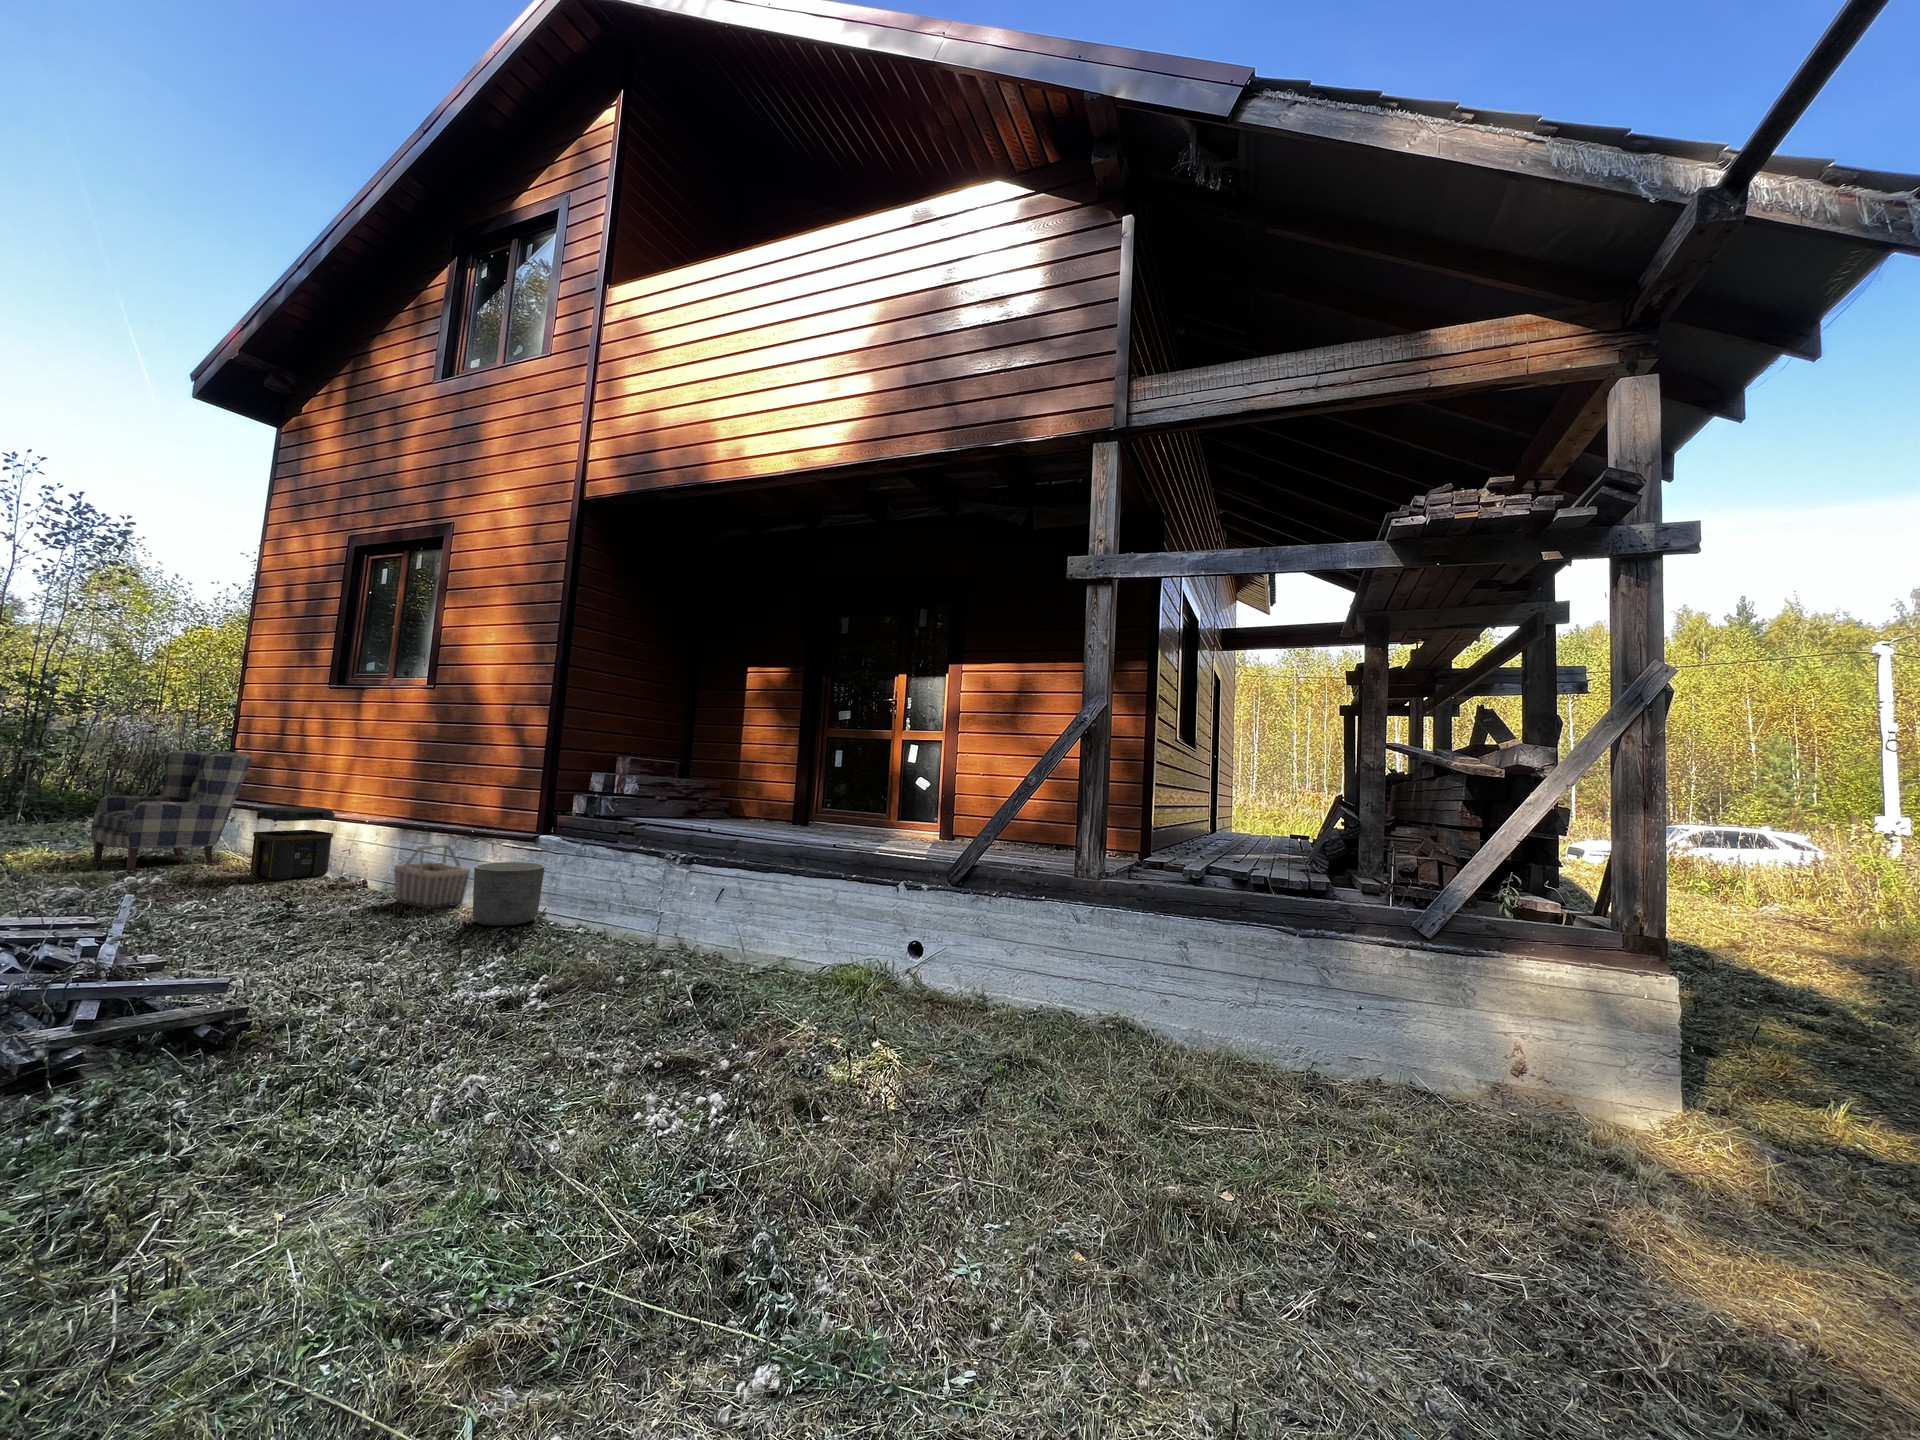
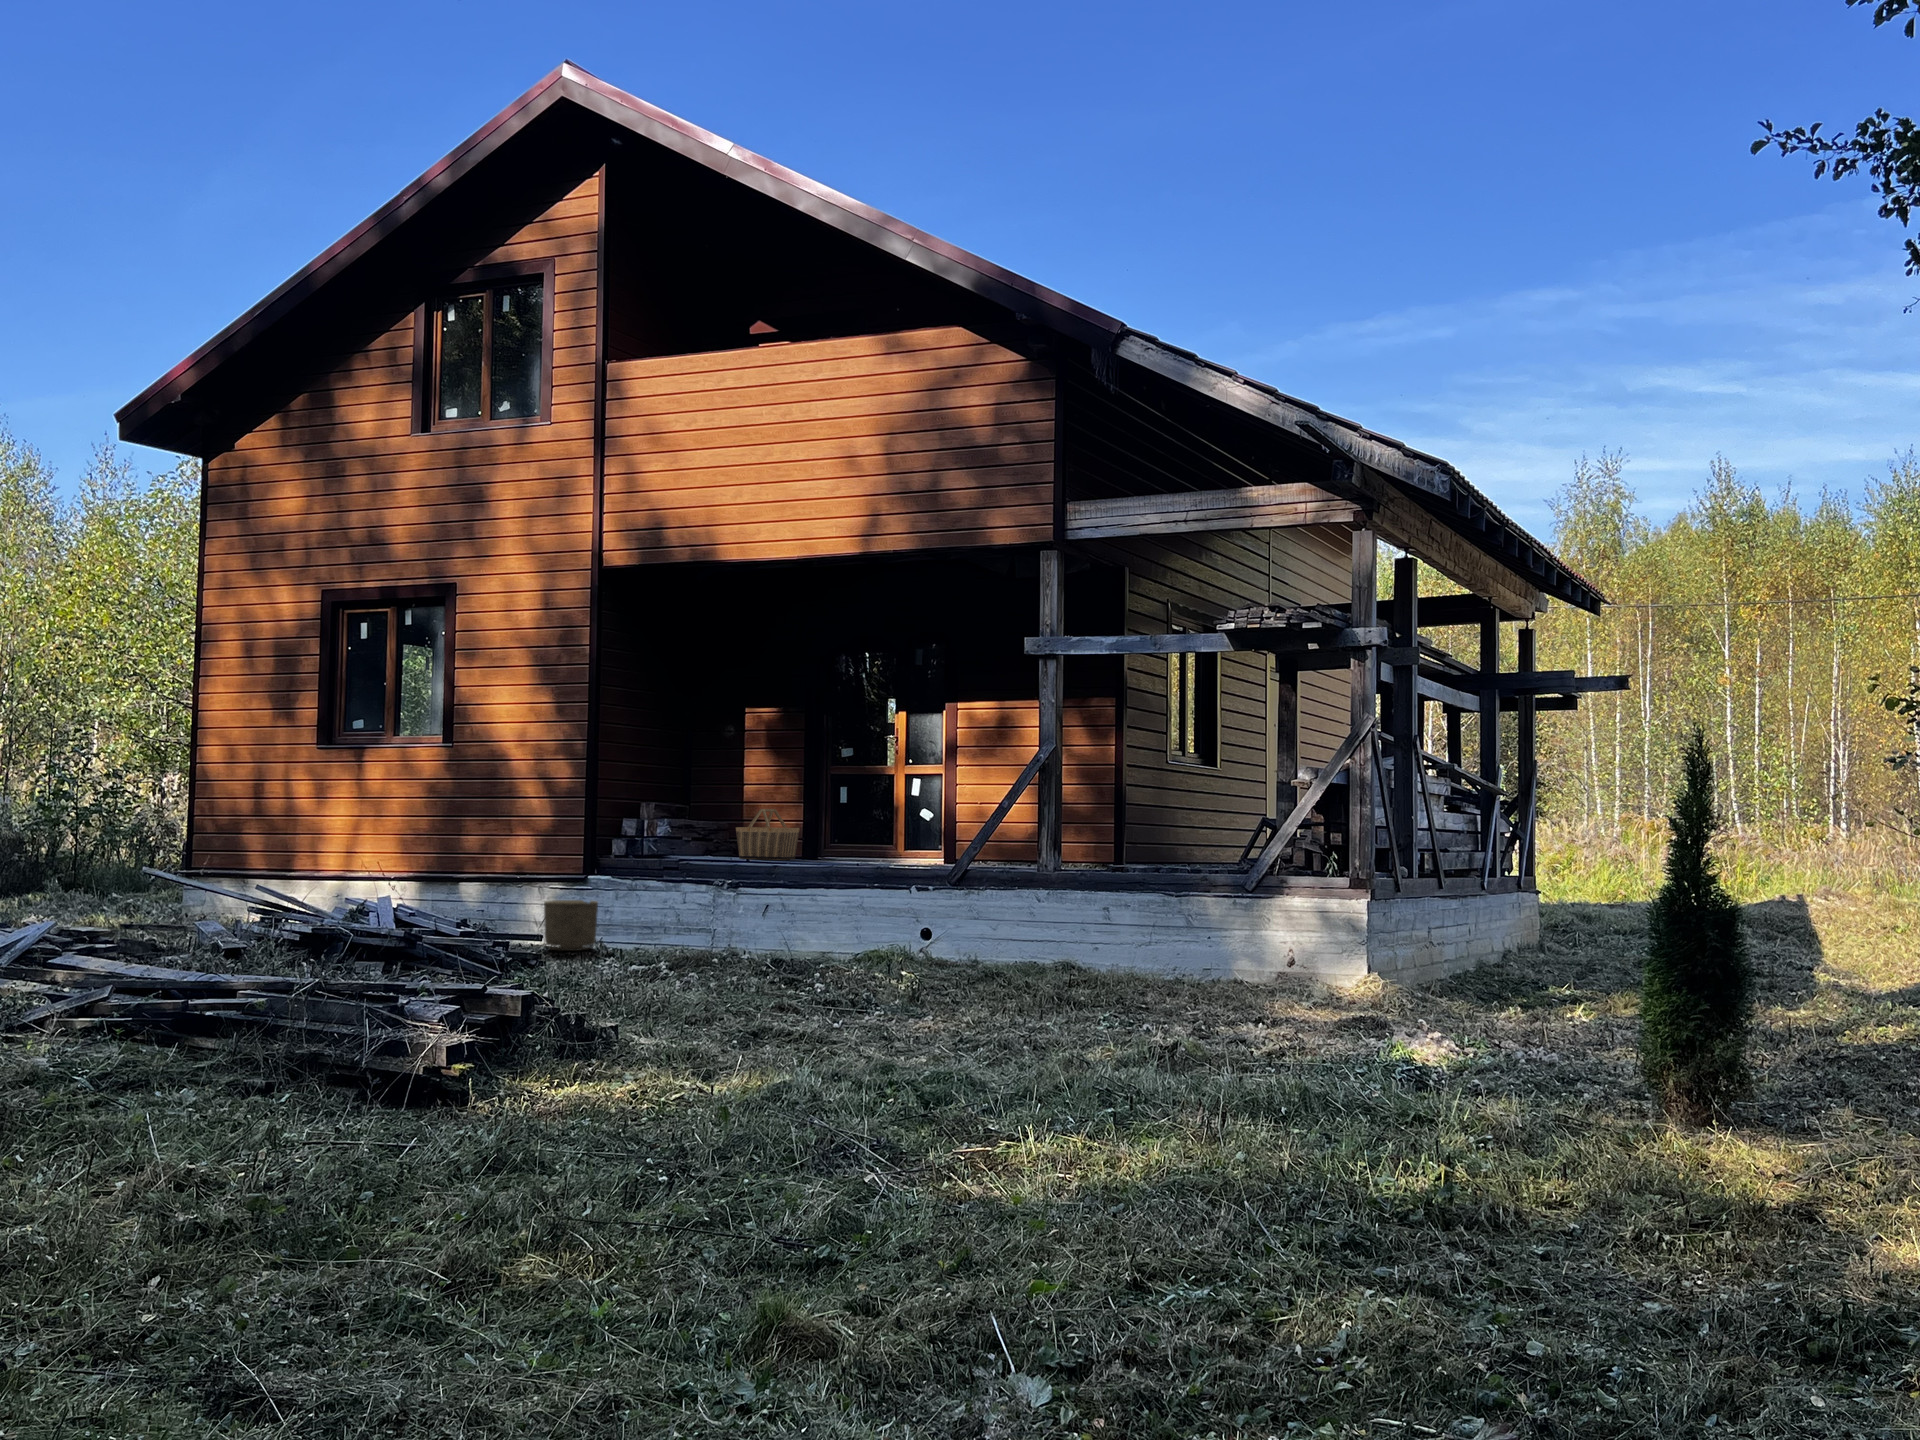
chair: present [91,750,252,869] -> none [106,819,237,935]
toolbox: present [250,807,334,880] -> none [284,868,350,937]
basket: present [394,845,470,909] -> present [736,809,799,860]

